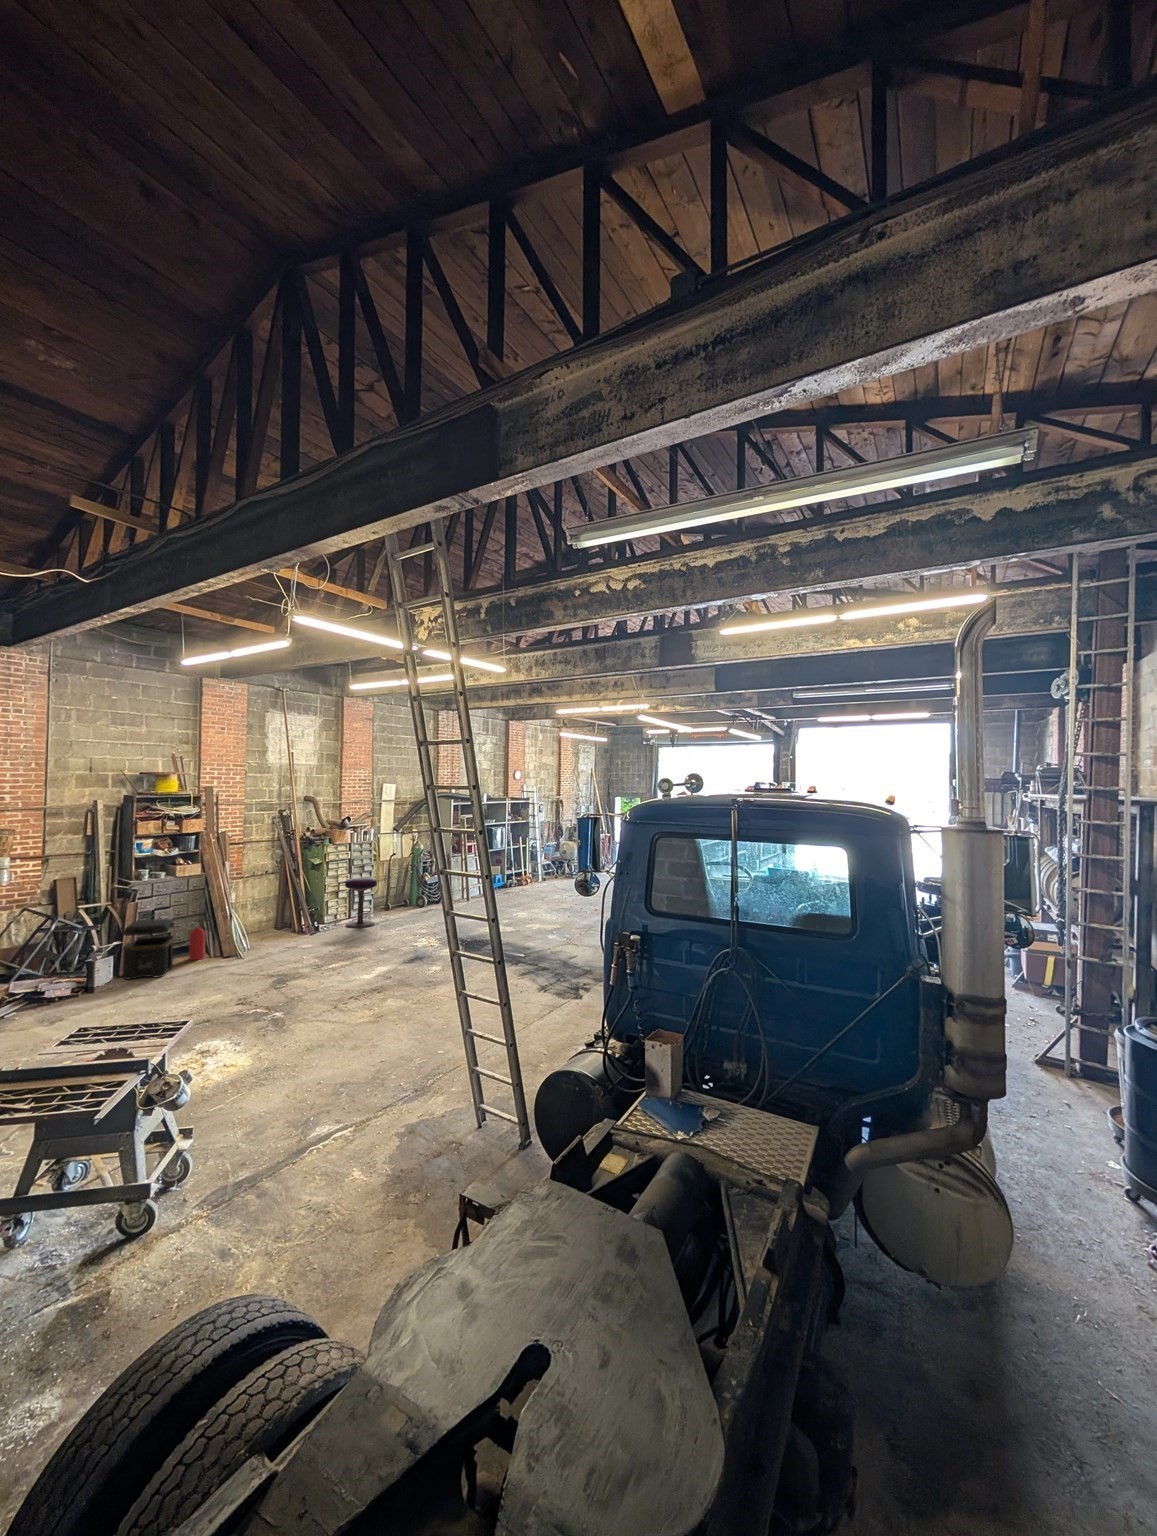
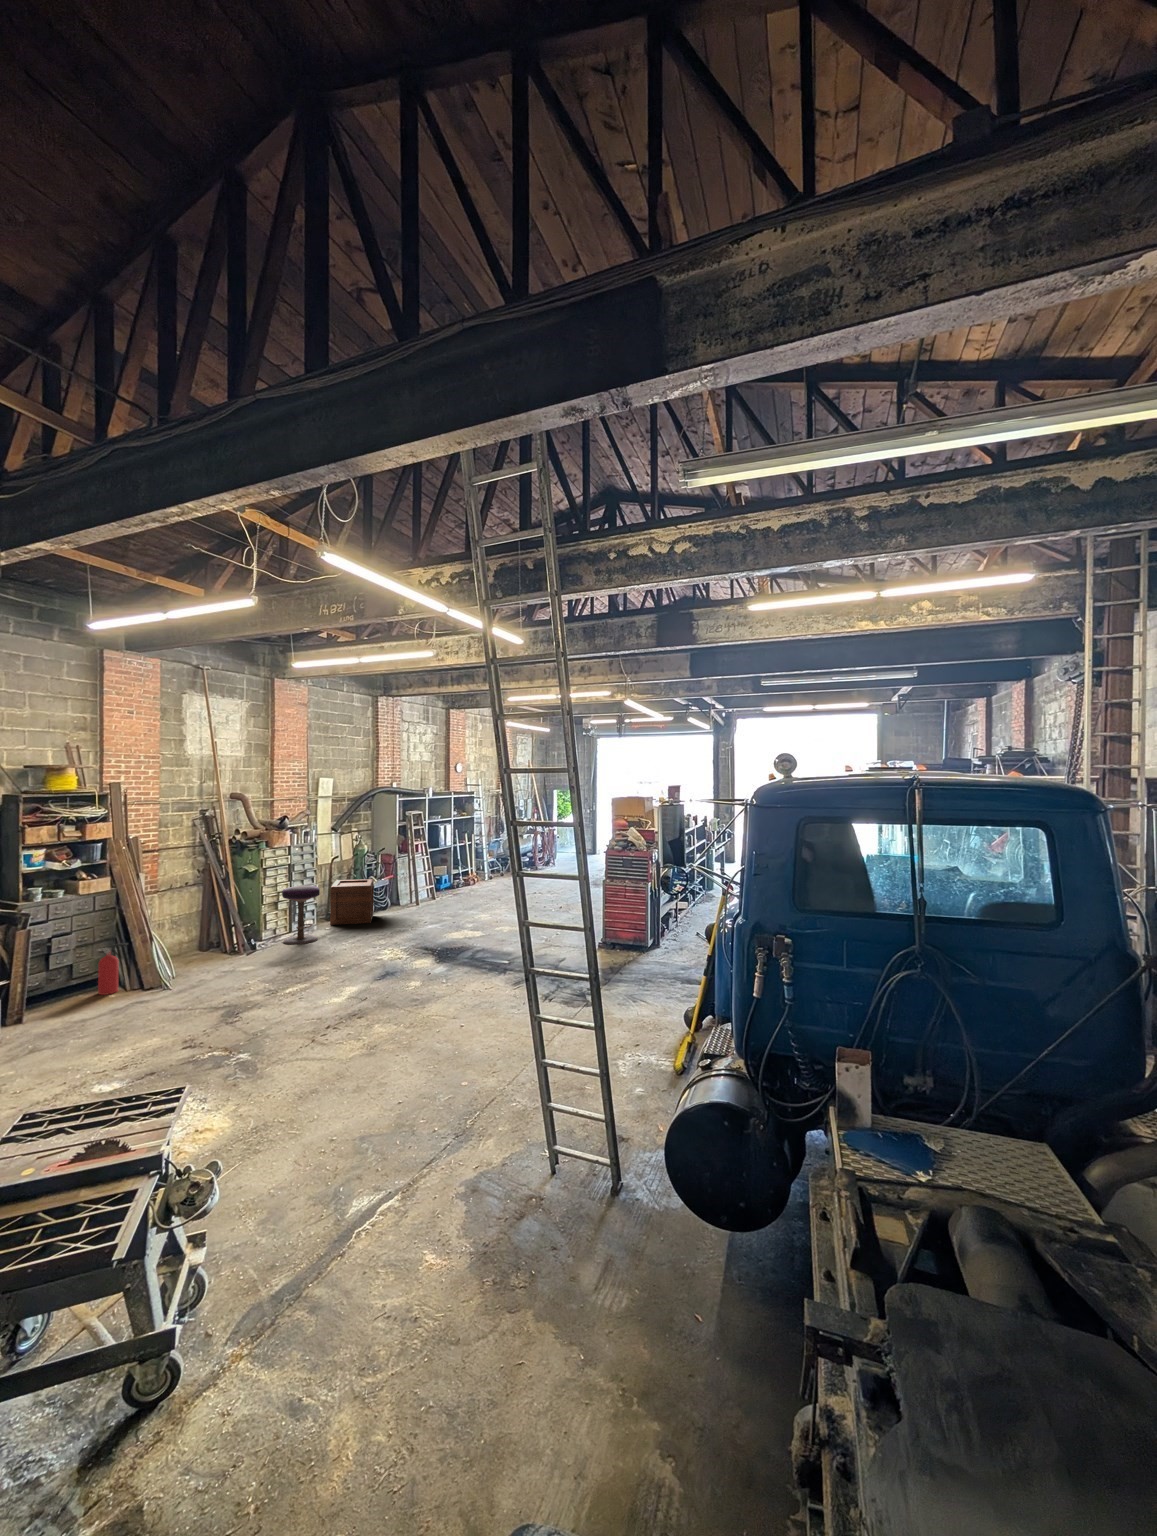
wooden crate: none [390,874,430,913] -> present [330,879,374,925]
toolbox: present [123,919,174,980] -> none [15,946,82,1025]

